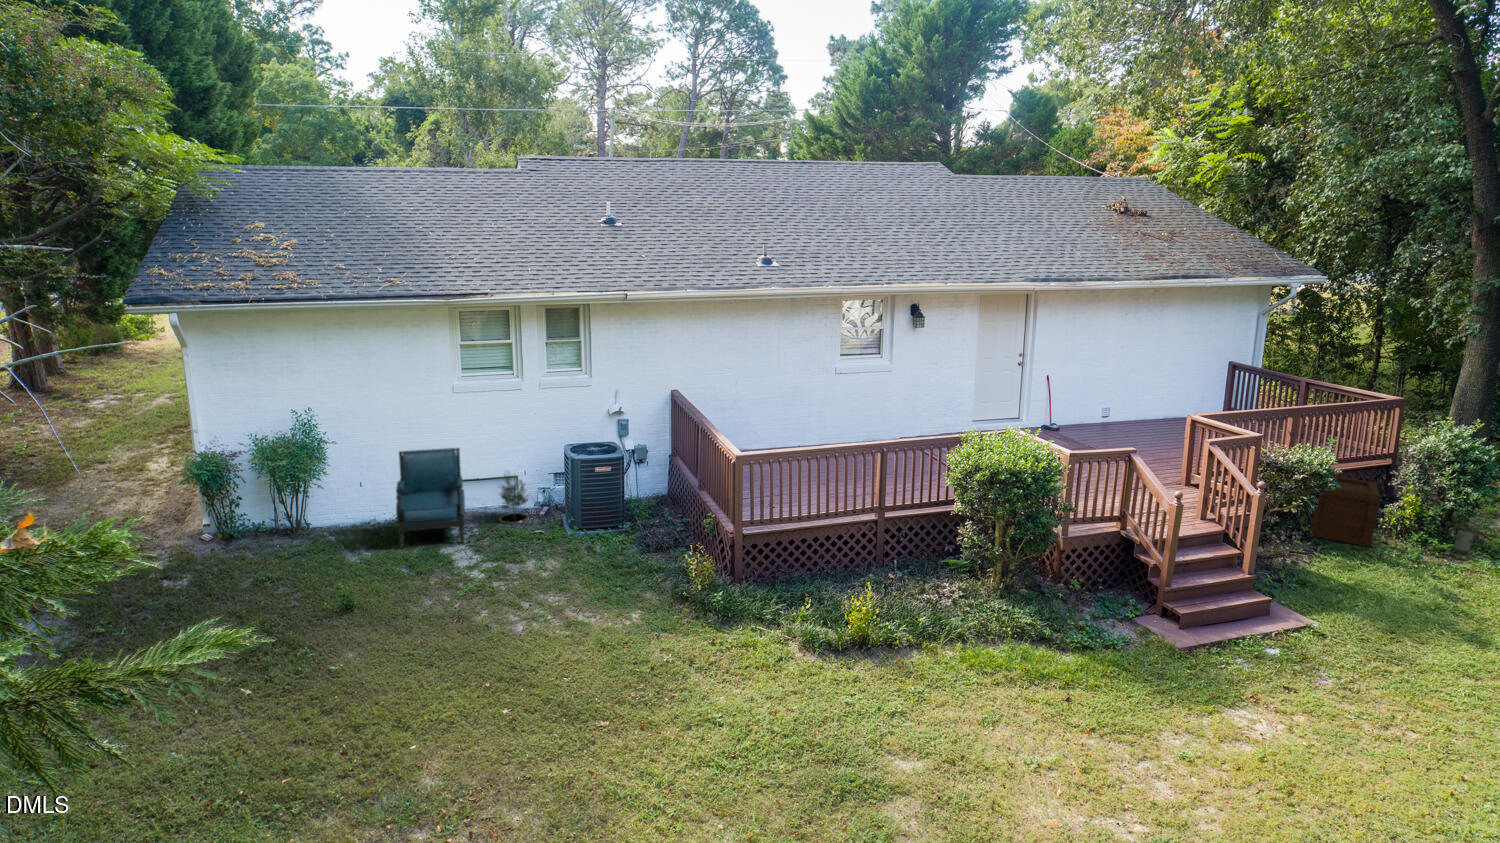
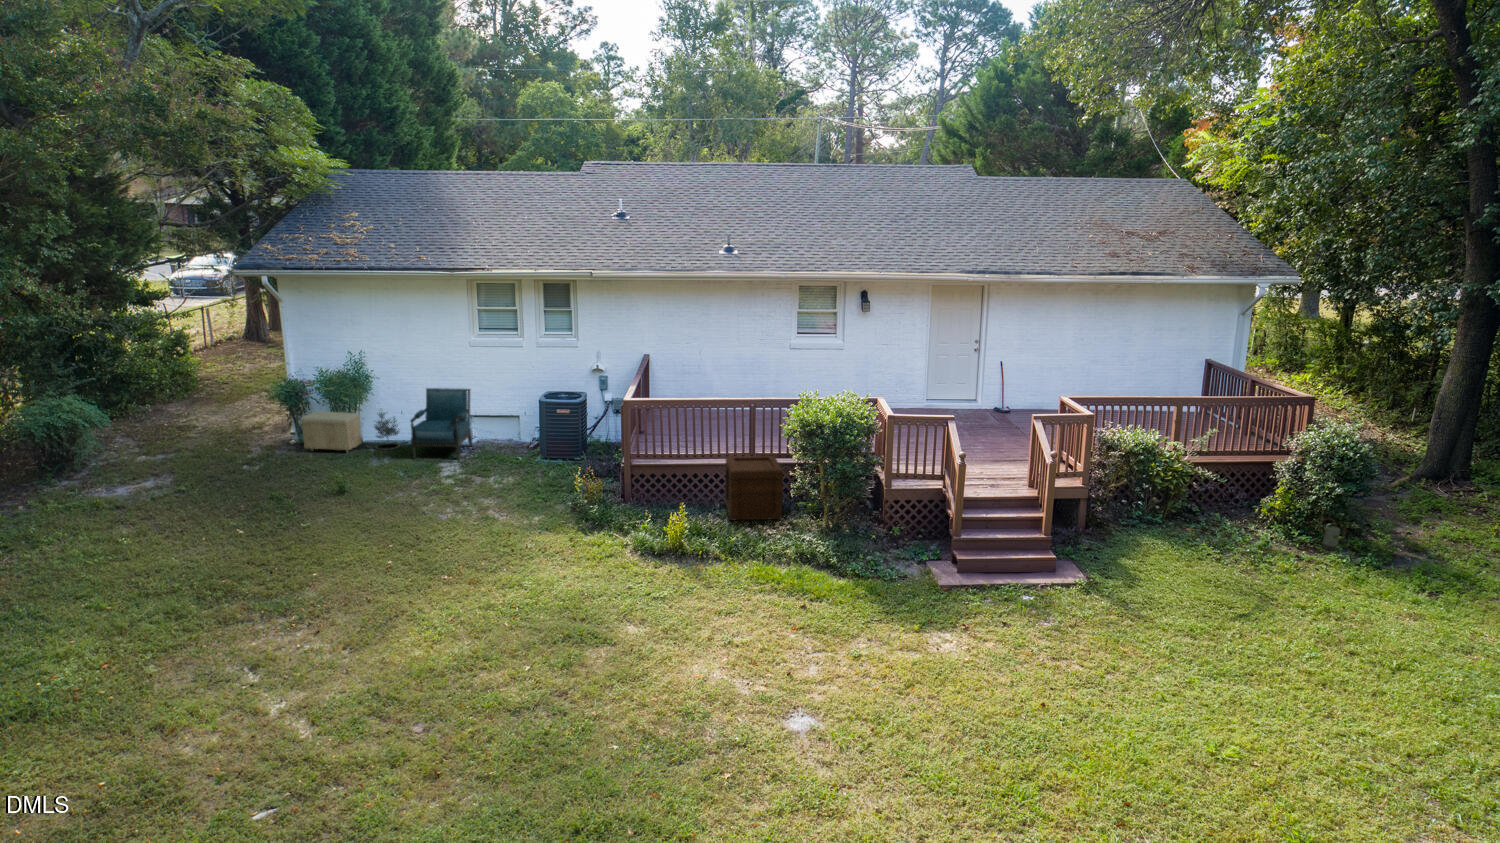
potted tree: present [499,475,529,524] -> present [374,412,400,450]
wooden crate: present [1310,476,1380,546] -> present [725,456,783,520]
storage bench: none [225,492,310,551] -> present [301,412,362,452]

